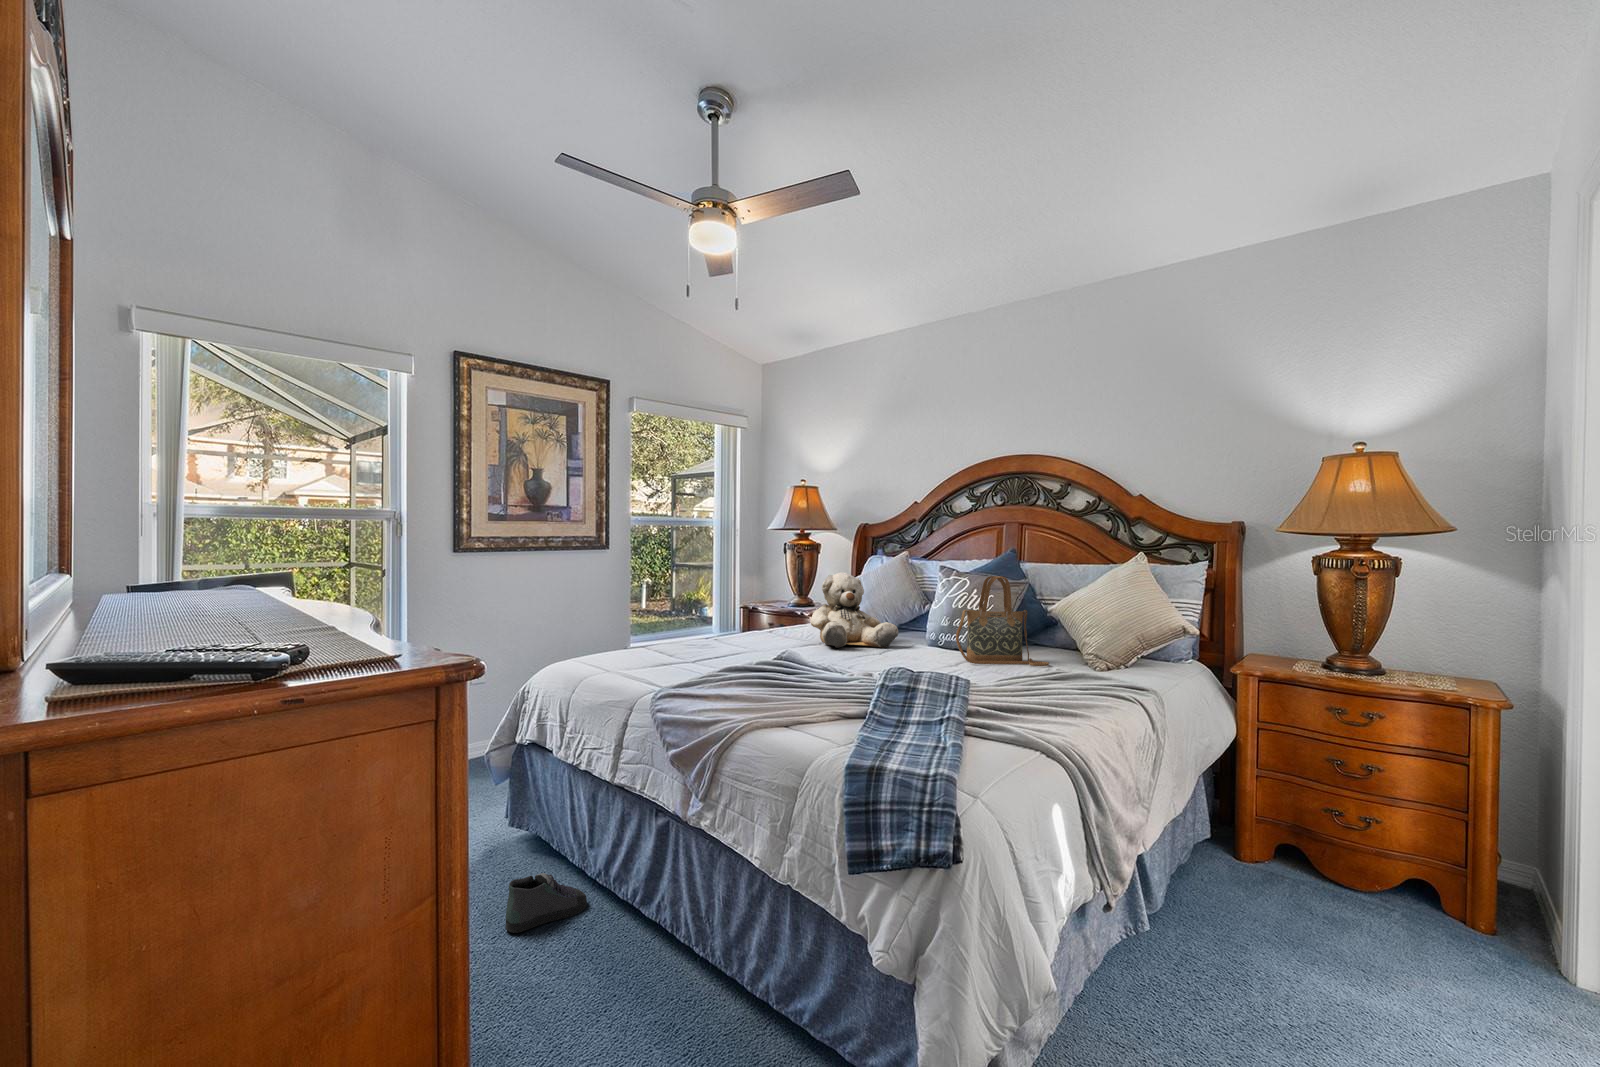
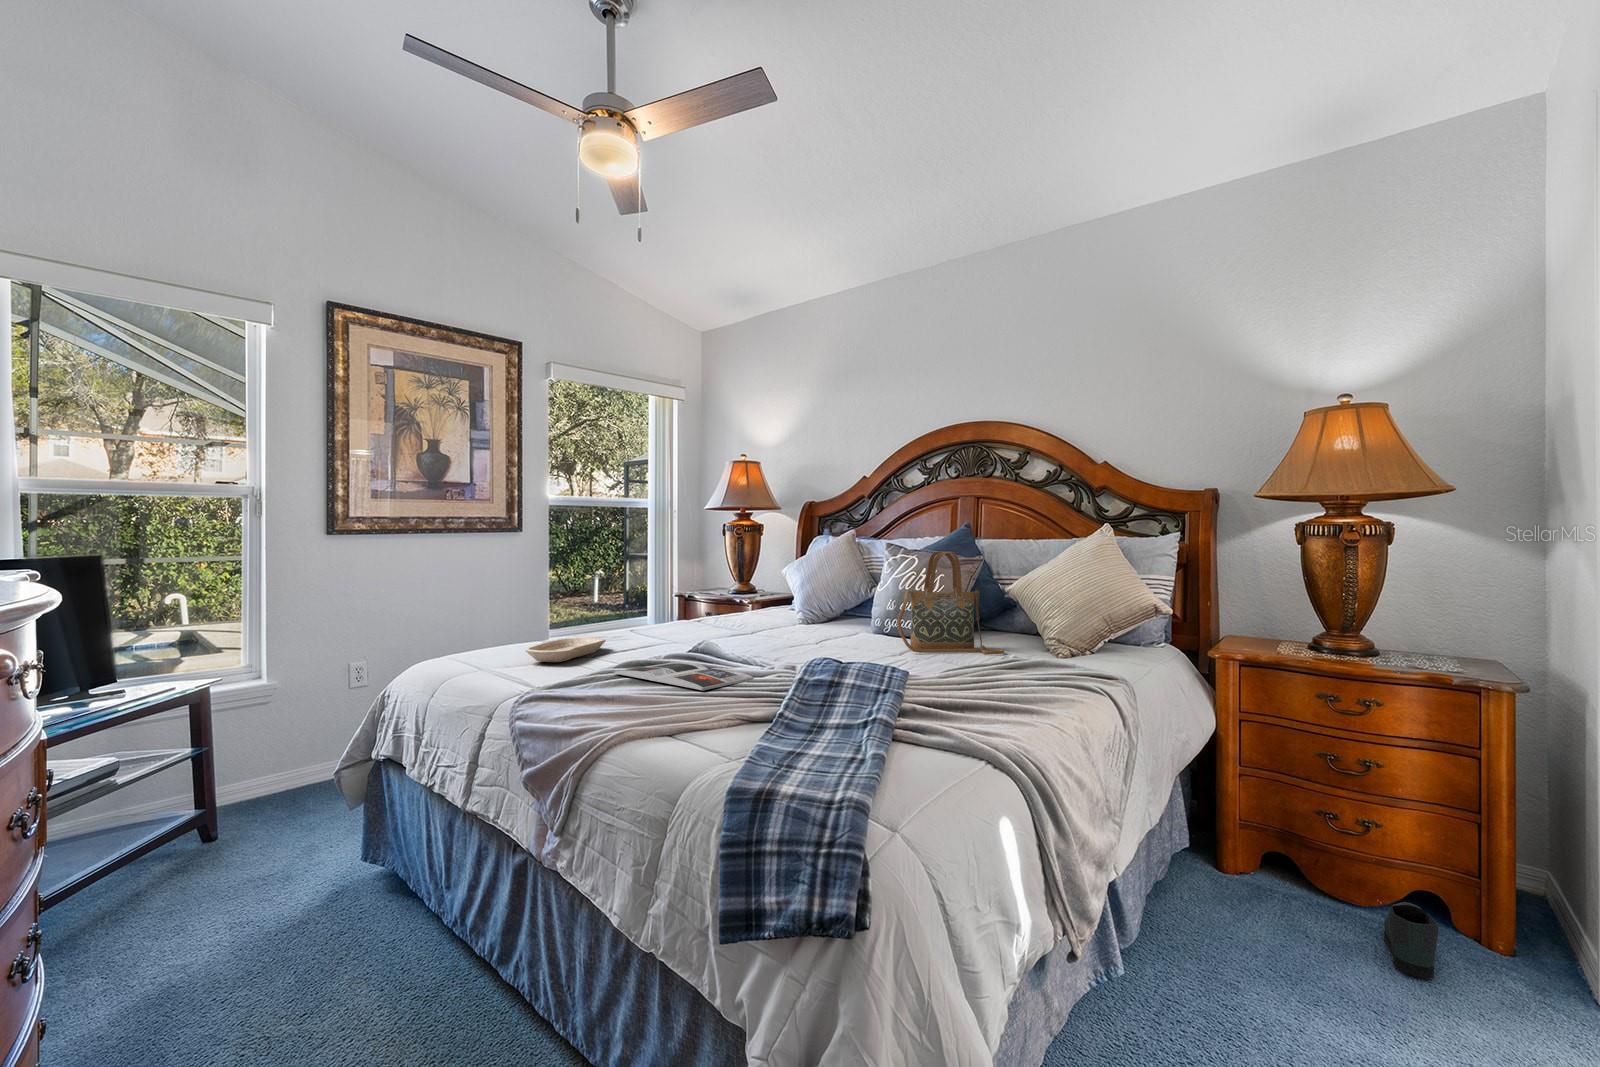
teddy bear: present [811,572,899,648] -> none [735,552,836,637]
tray: none [649,646,708,667] -> present [525,638,606,662]
magazine: none [726,669,842,693] -> present [615,662,753,690]
shoe: present [505,873,587,933] -> present [1384,902,1438,979]

